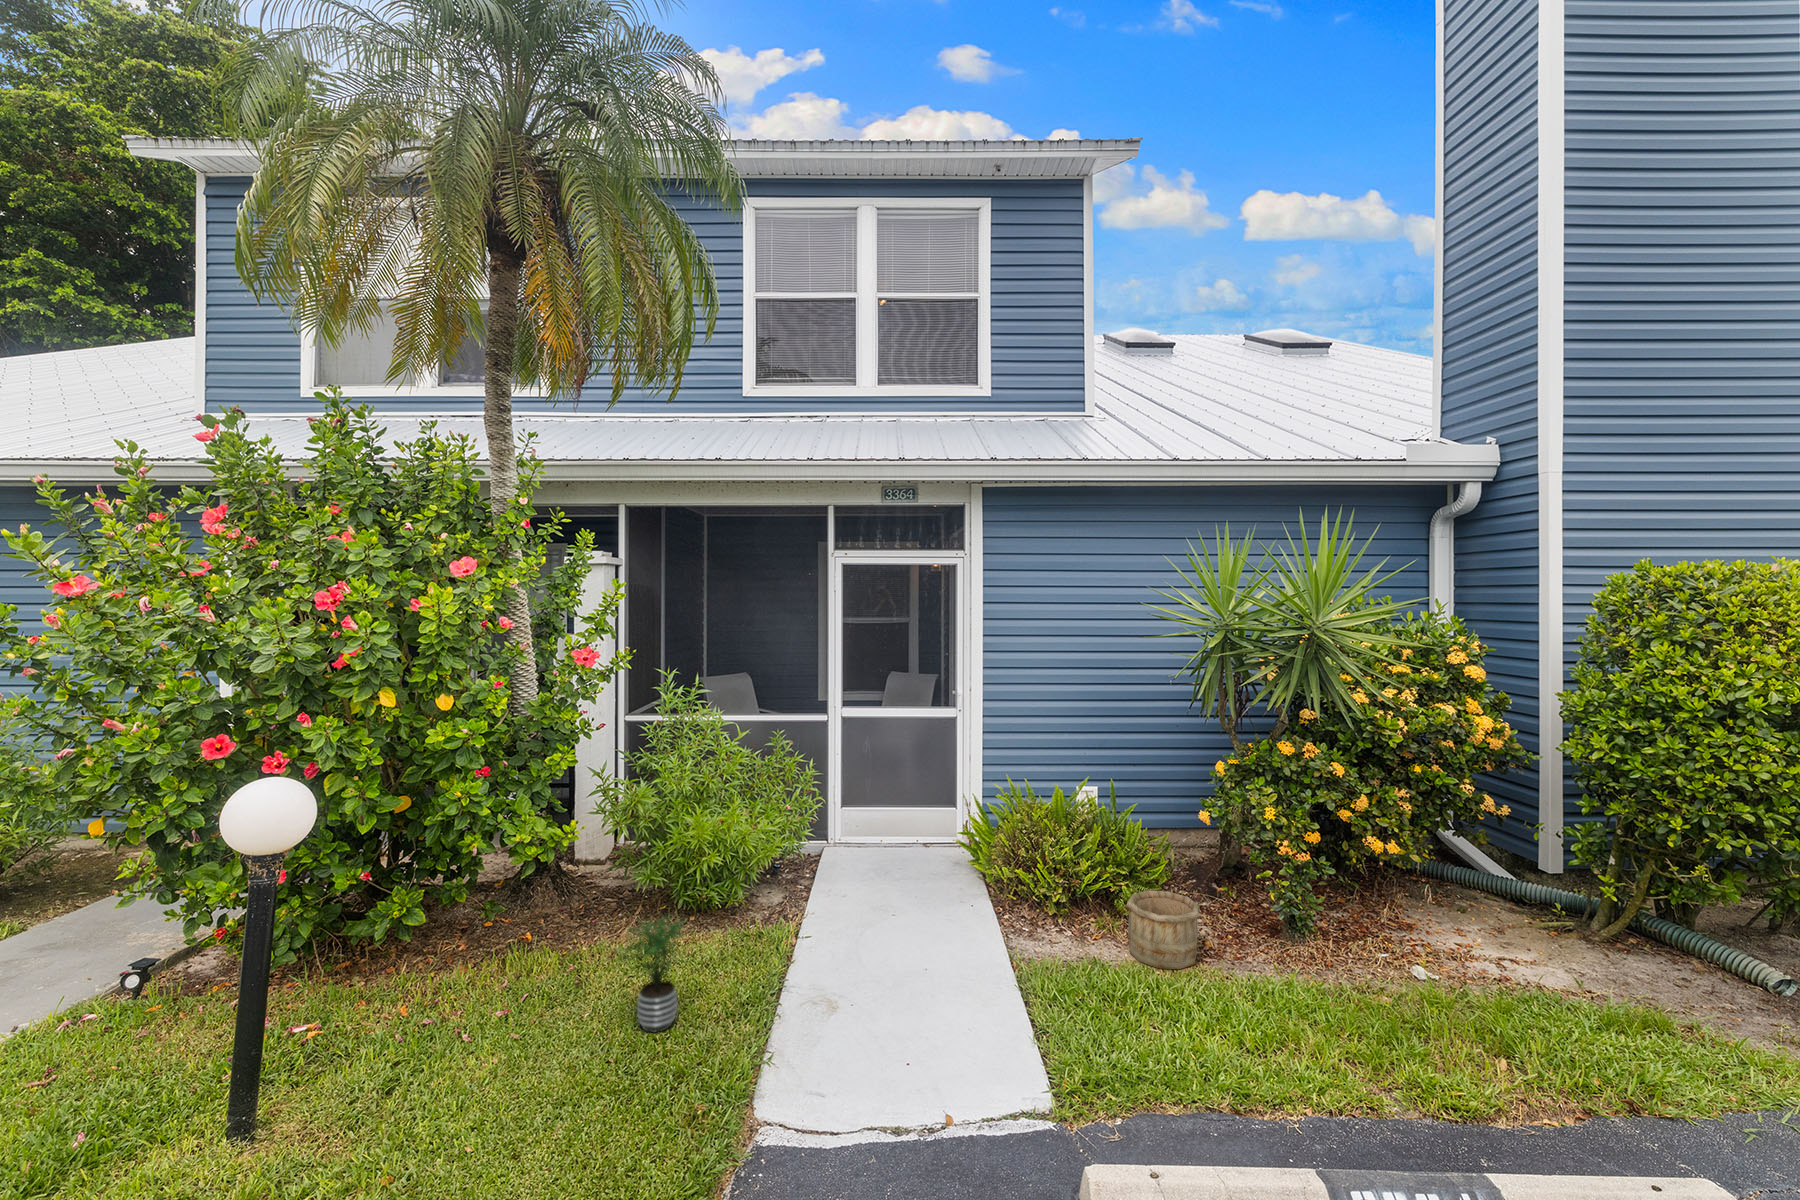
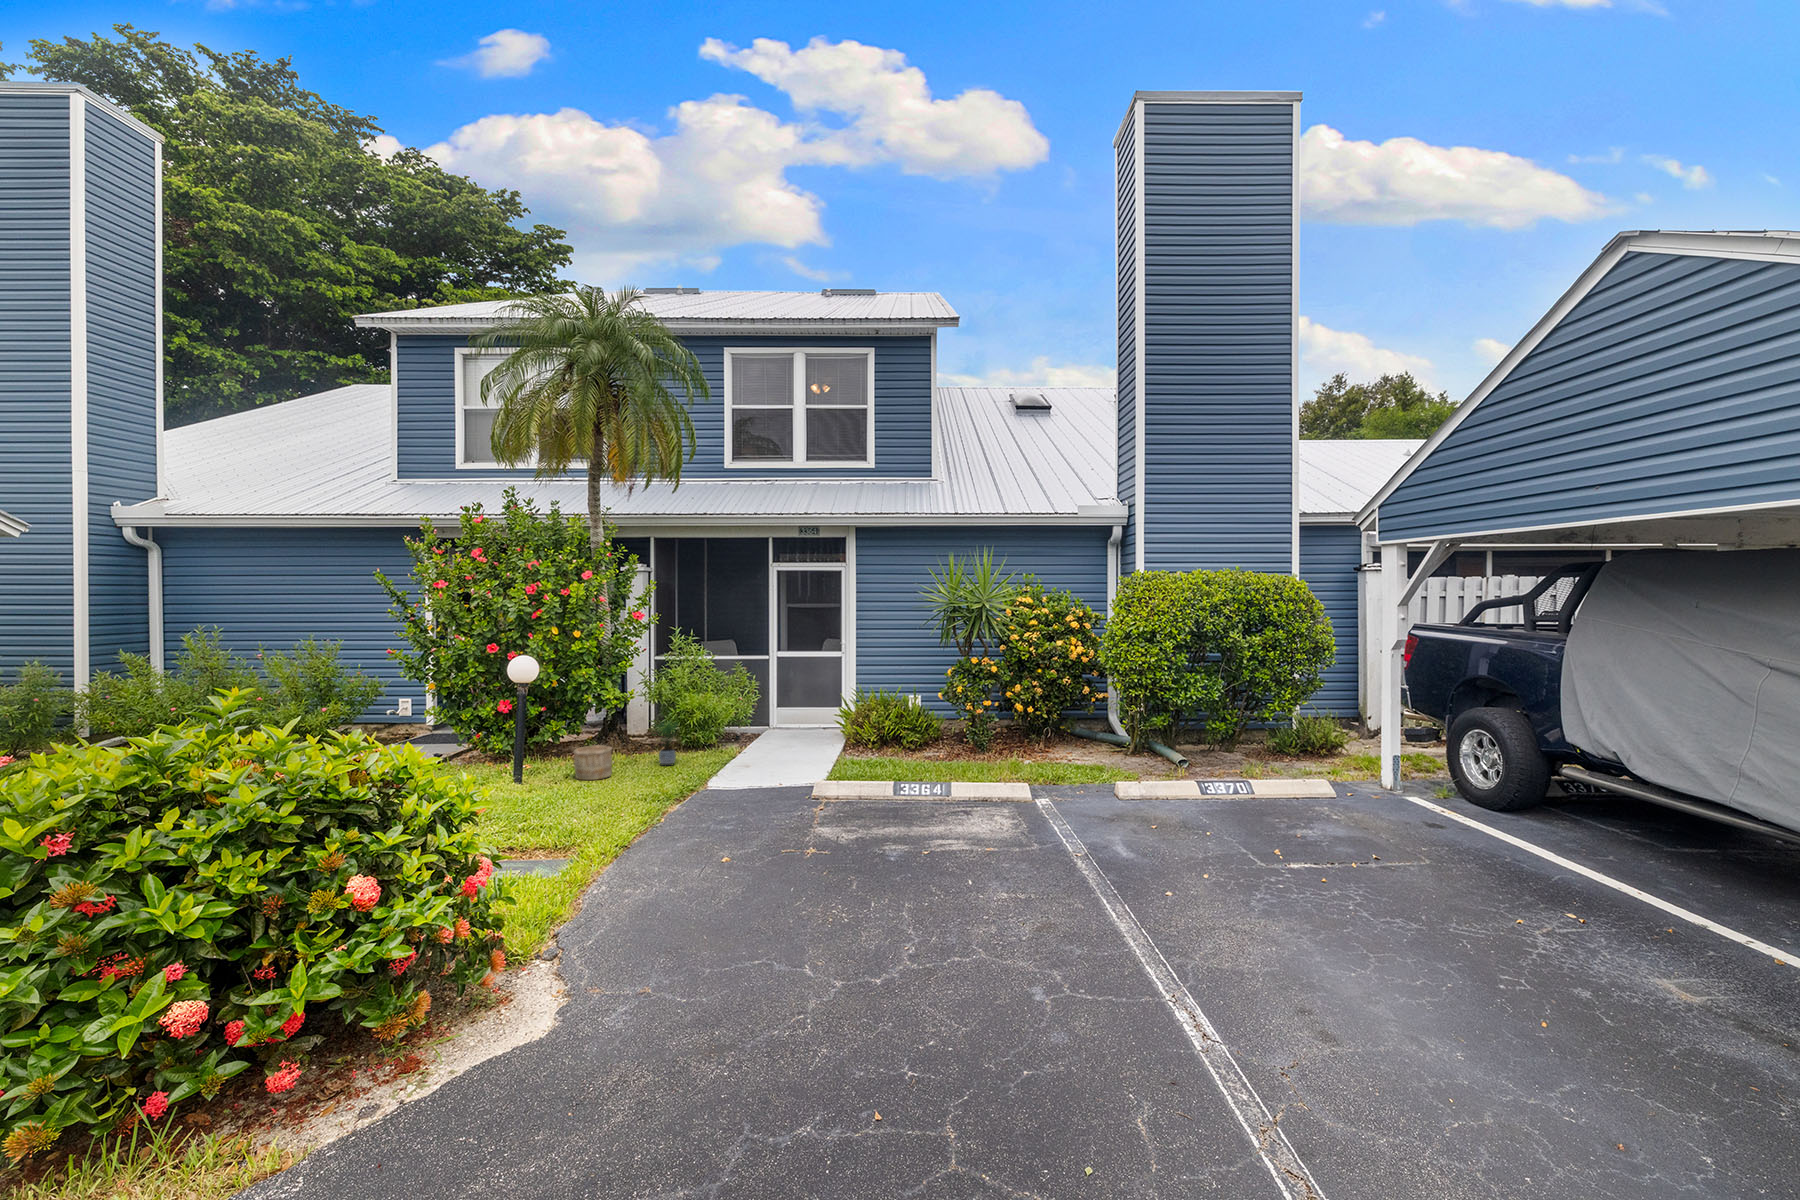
wooden bucket: present [1127,890,1200,969] -> present [573,745,612,780]

